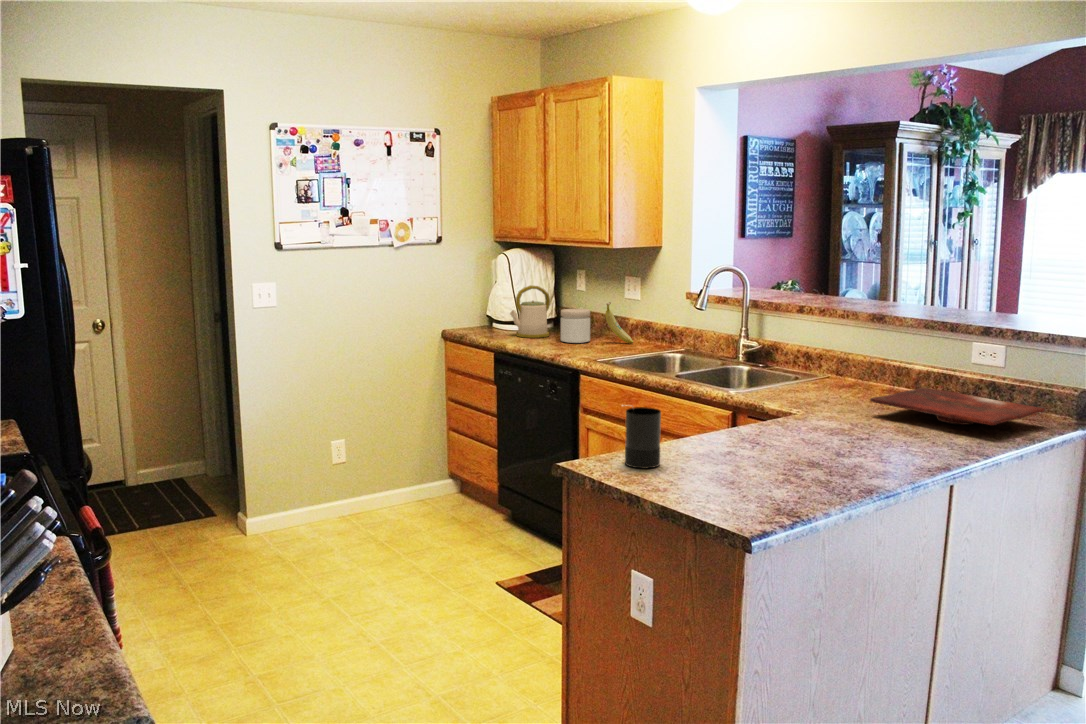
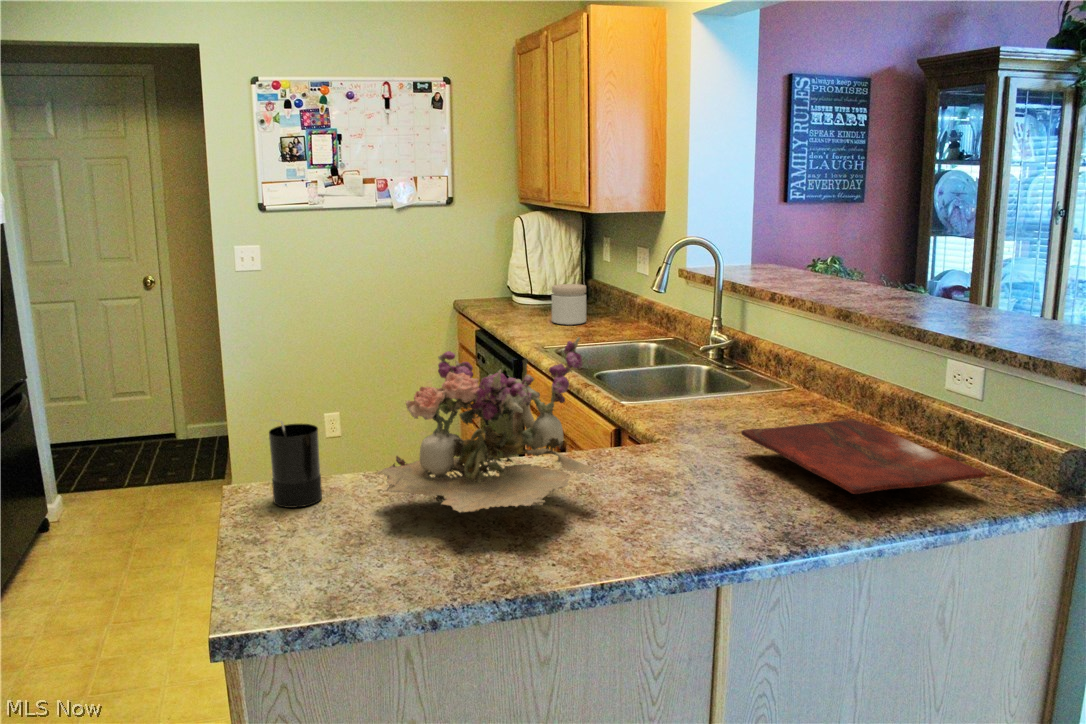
kettle: present [510,285,550,338] -> none [508,255,555,316]
fruit: present [605,302,633,343] -> none [597,278,631,328]
flower arrangement: none [708,333,854,458] -> present [377,337,595,512]

